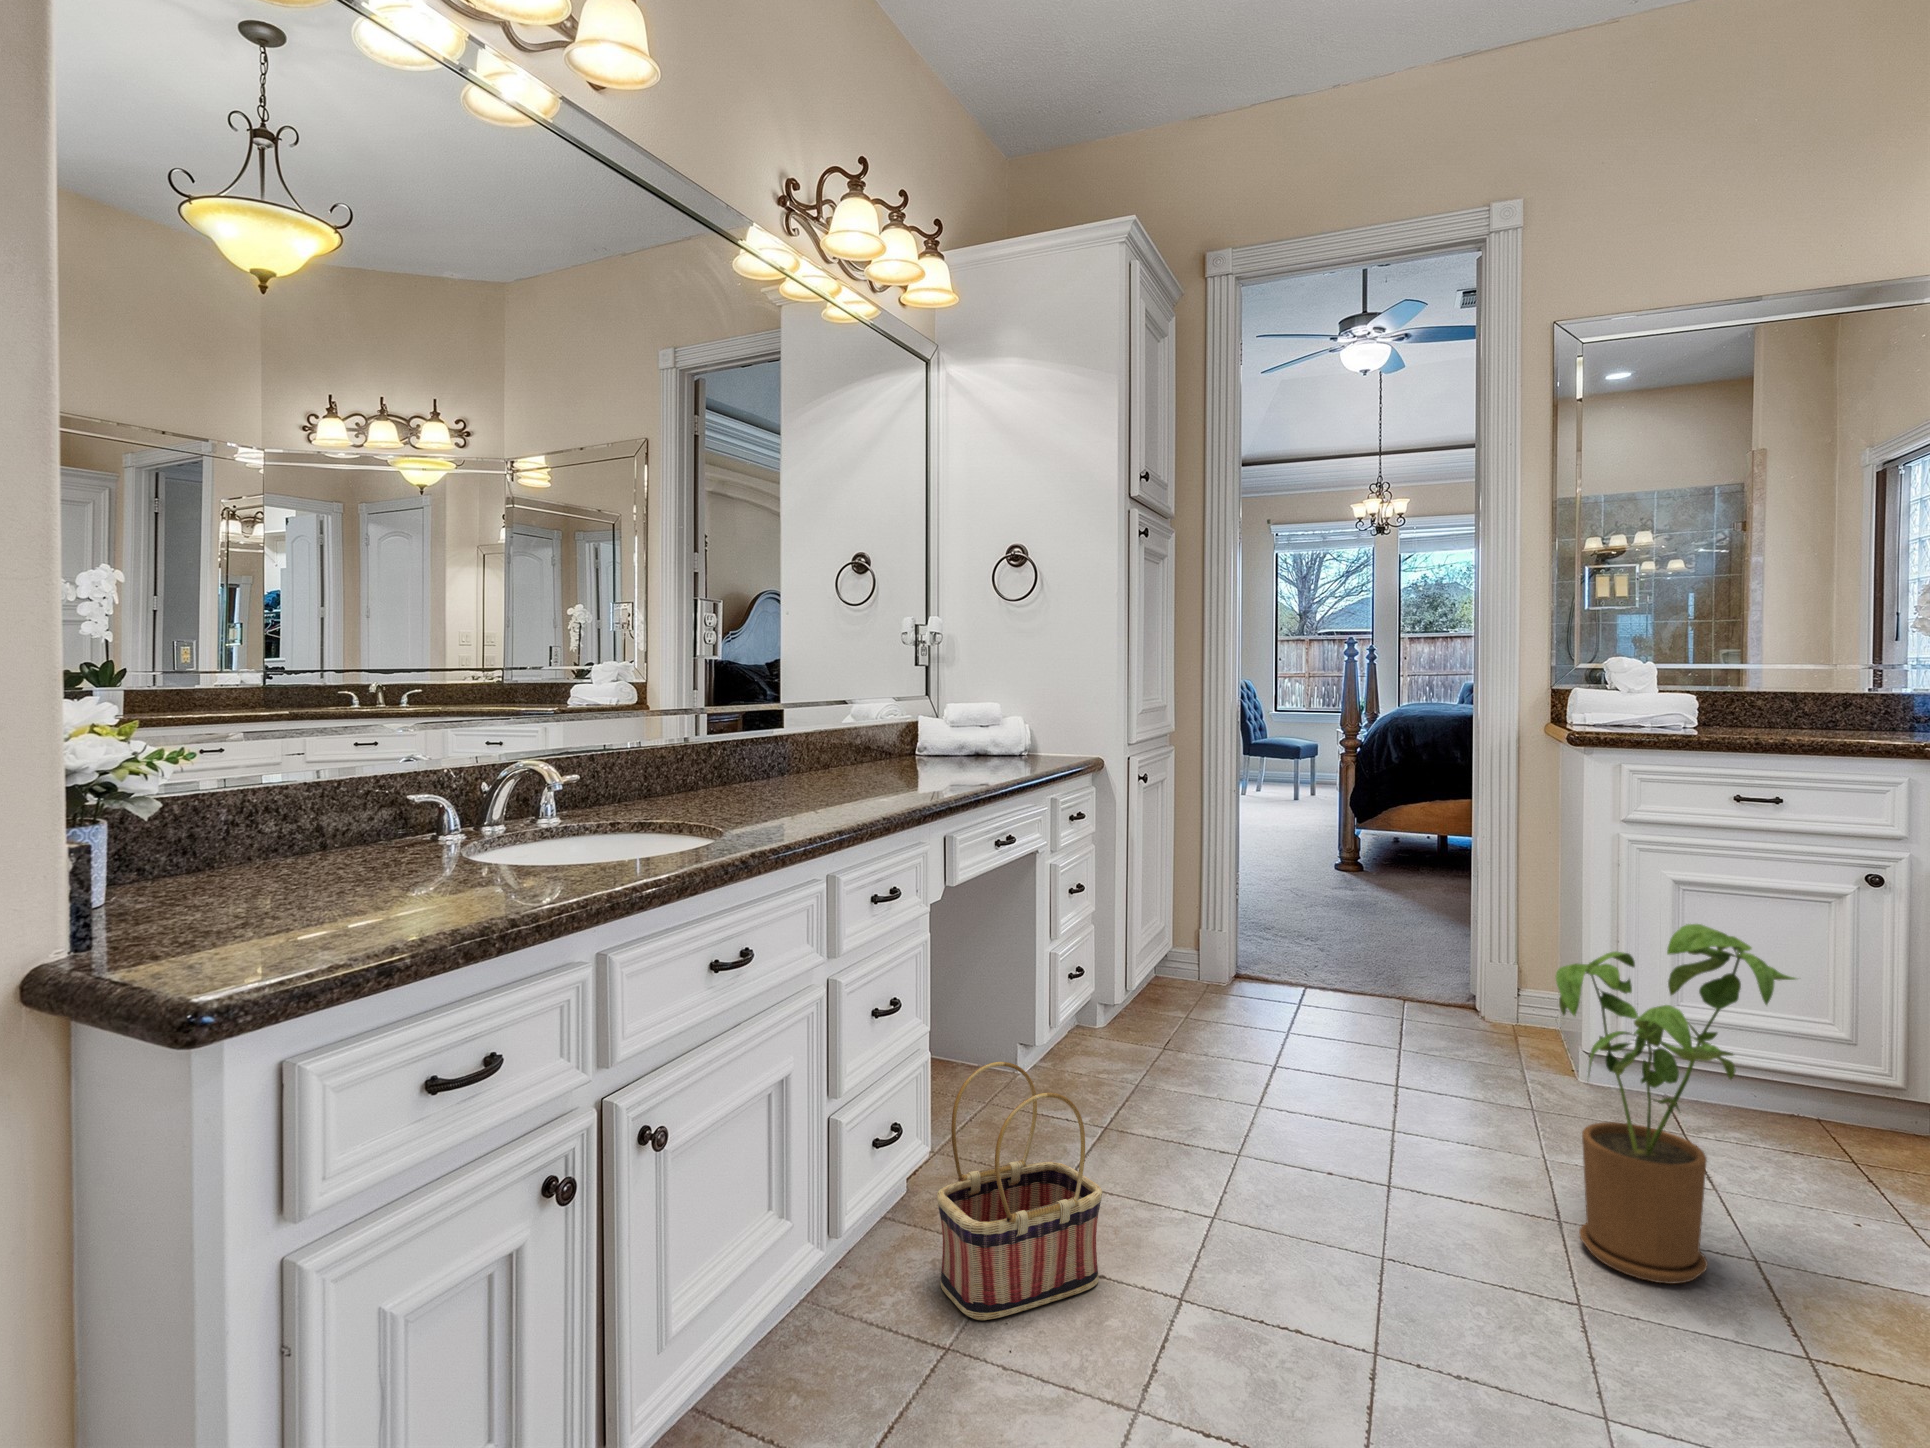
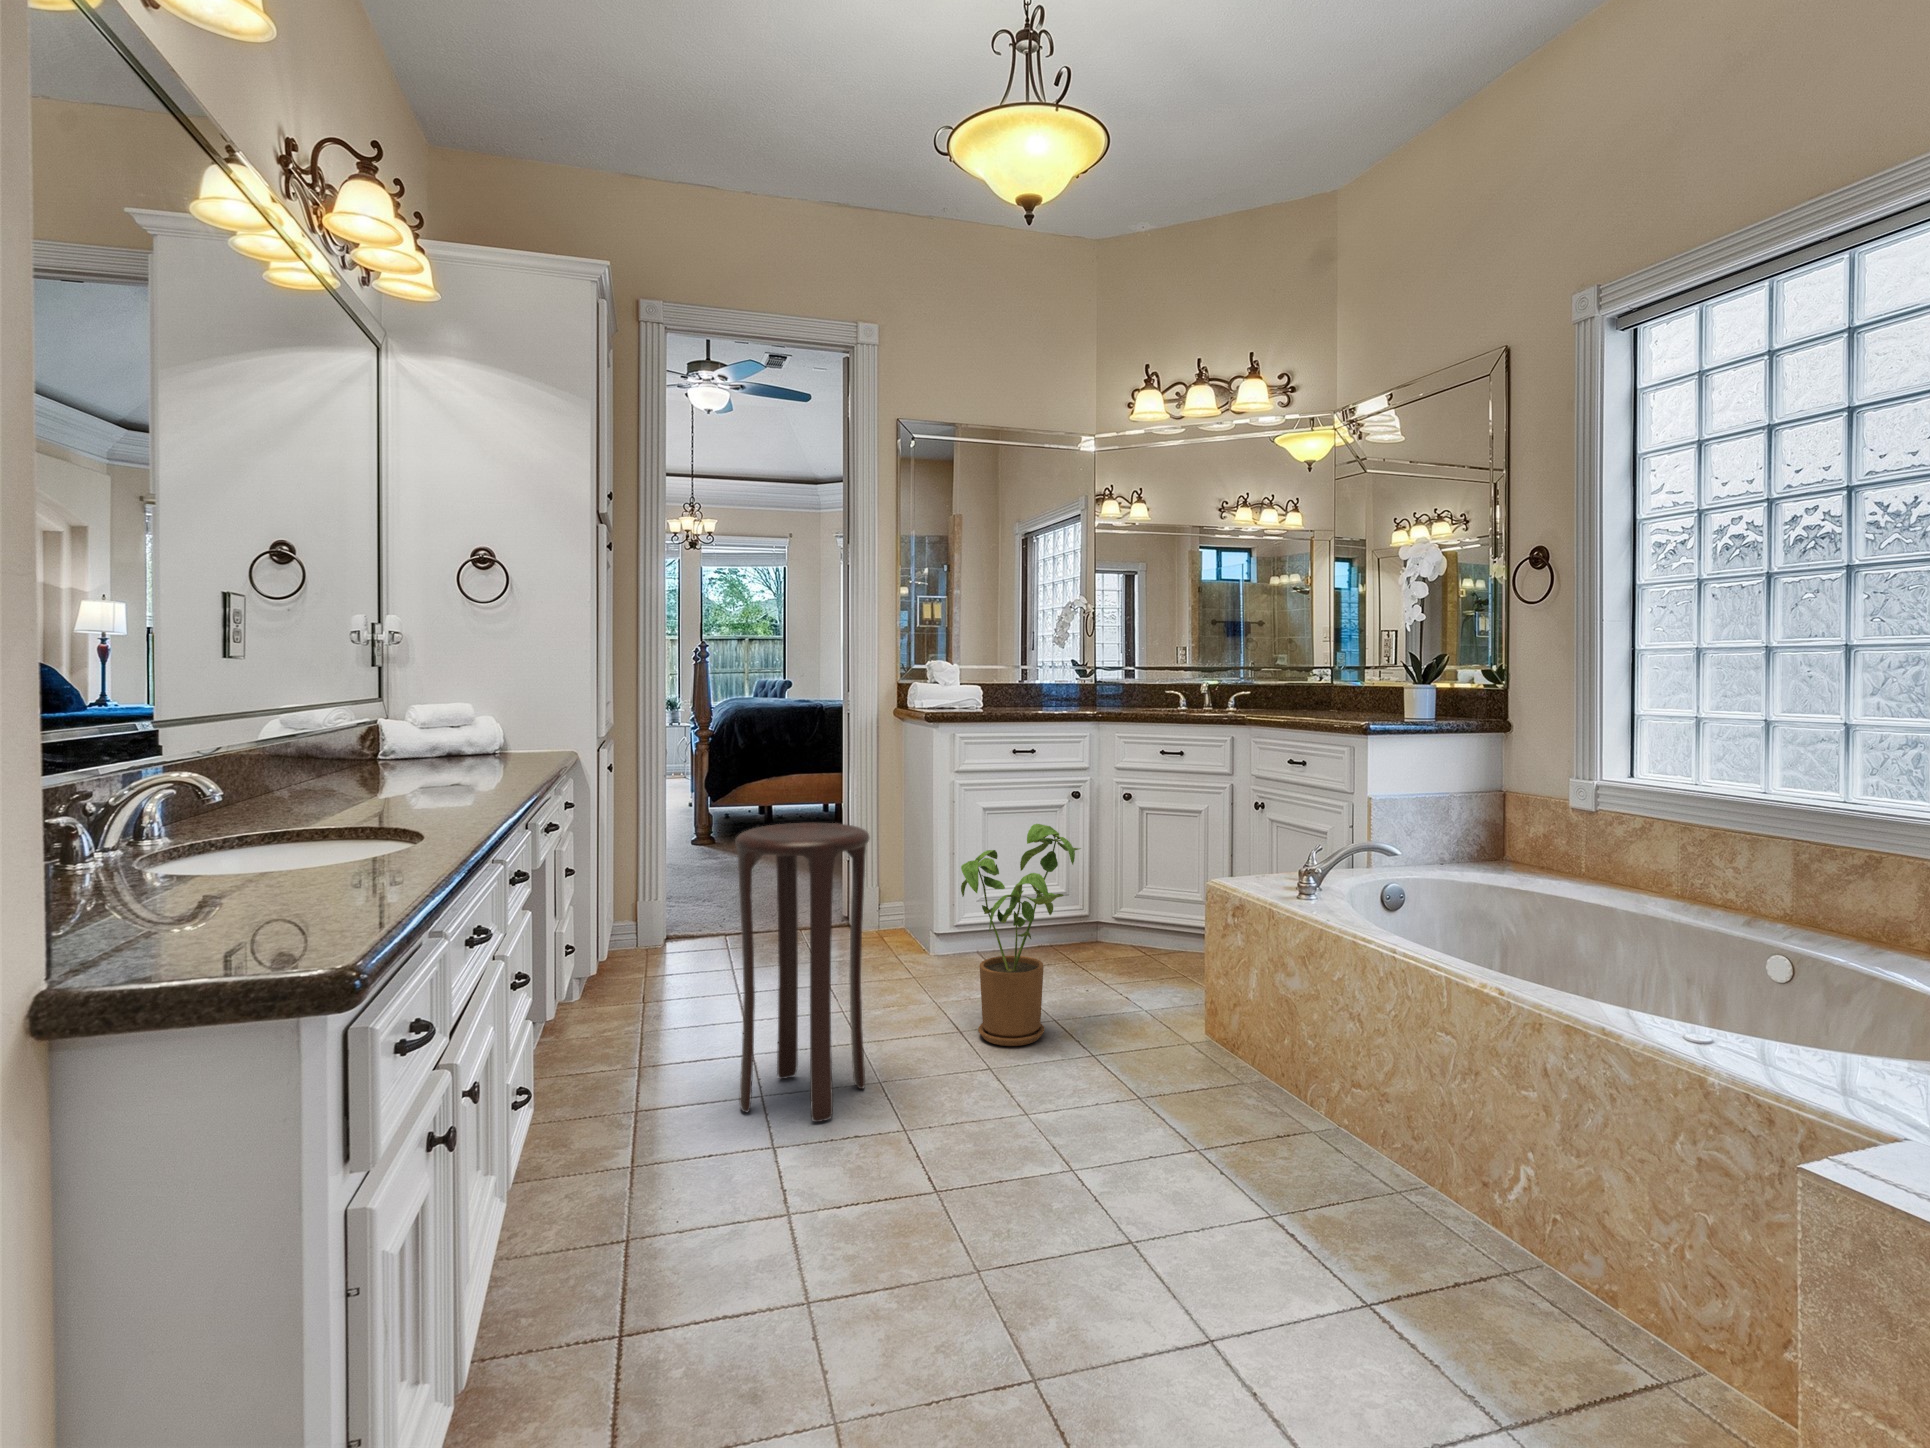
stool: none [1172,870,1359,1288] -> present [735,823,870,1122]
basket: present [937,1062,1102,1320] -> none [580,1005,711,1215]

